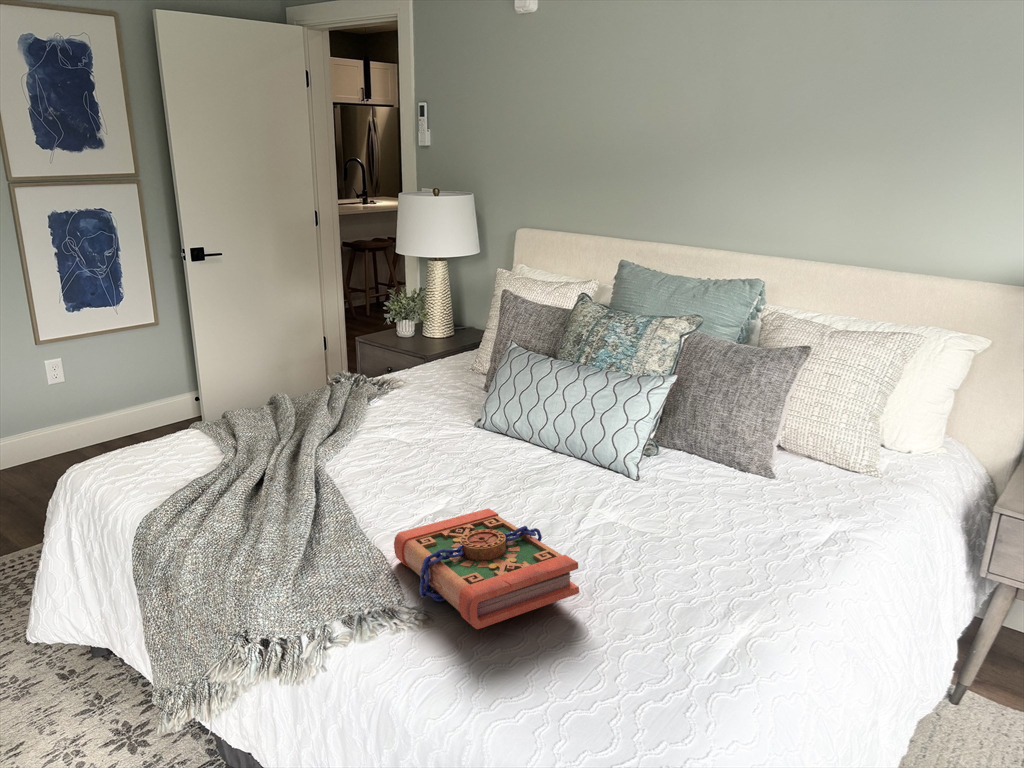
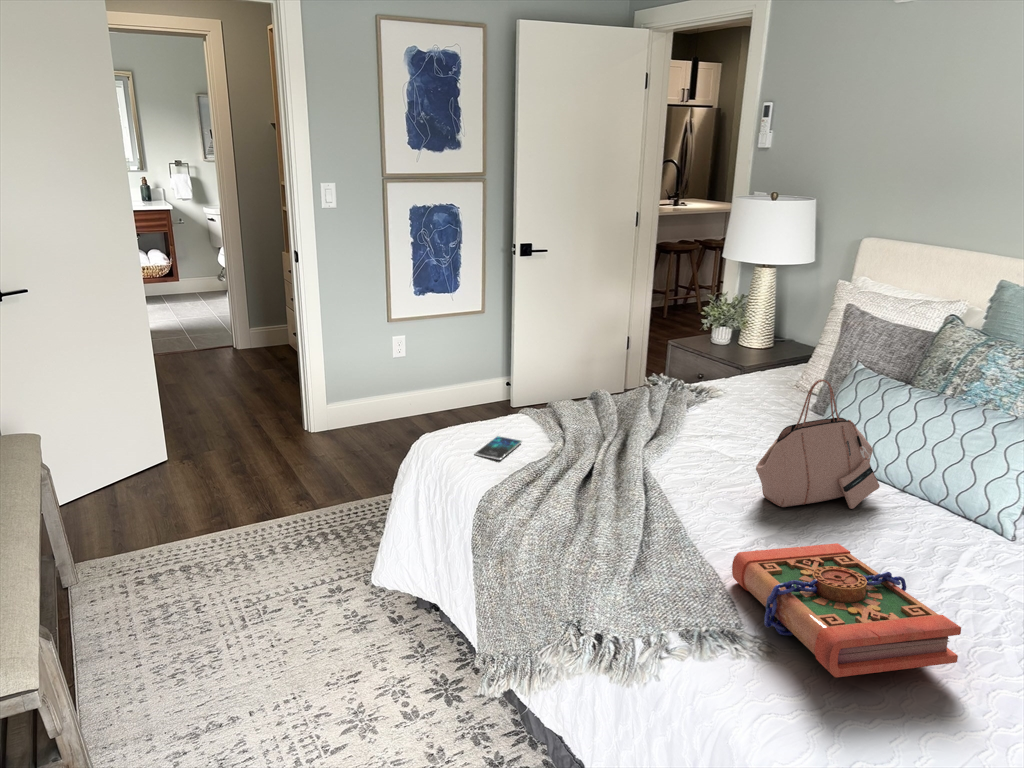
handbag: none [419,361,531,483] -> present [756,380,880,509]
smartphone: none [132,456,189,481] -> present [474,436,522,460]

